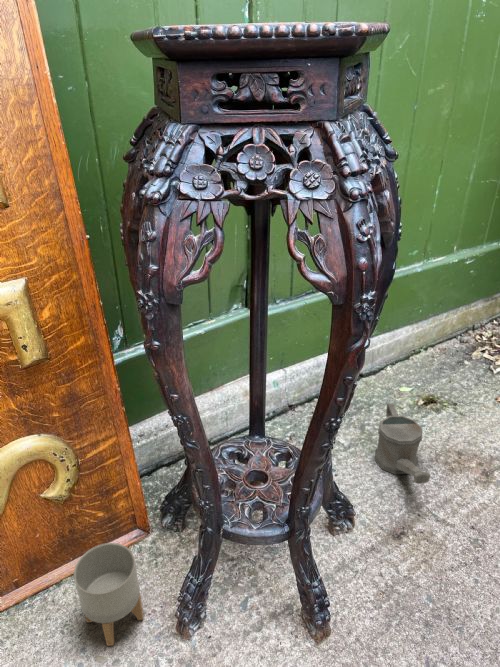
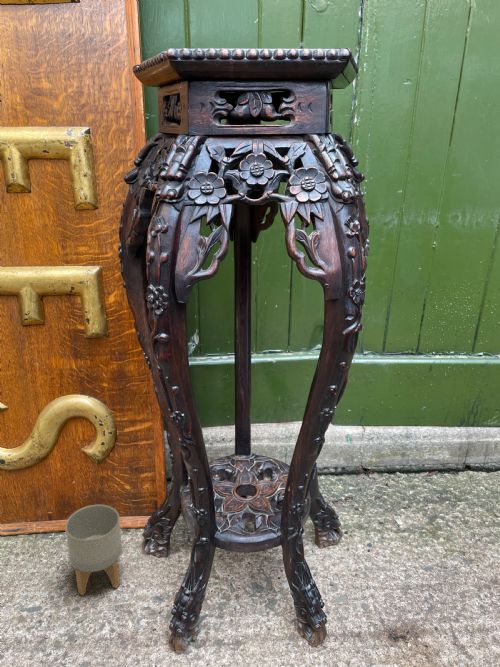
watering can: present [375,404,430,484] -> none [423,498,483,589]

